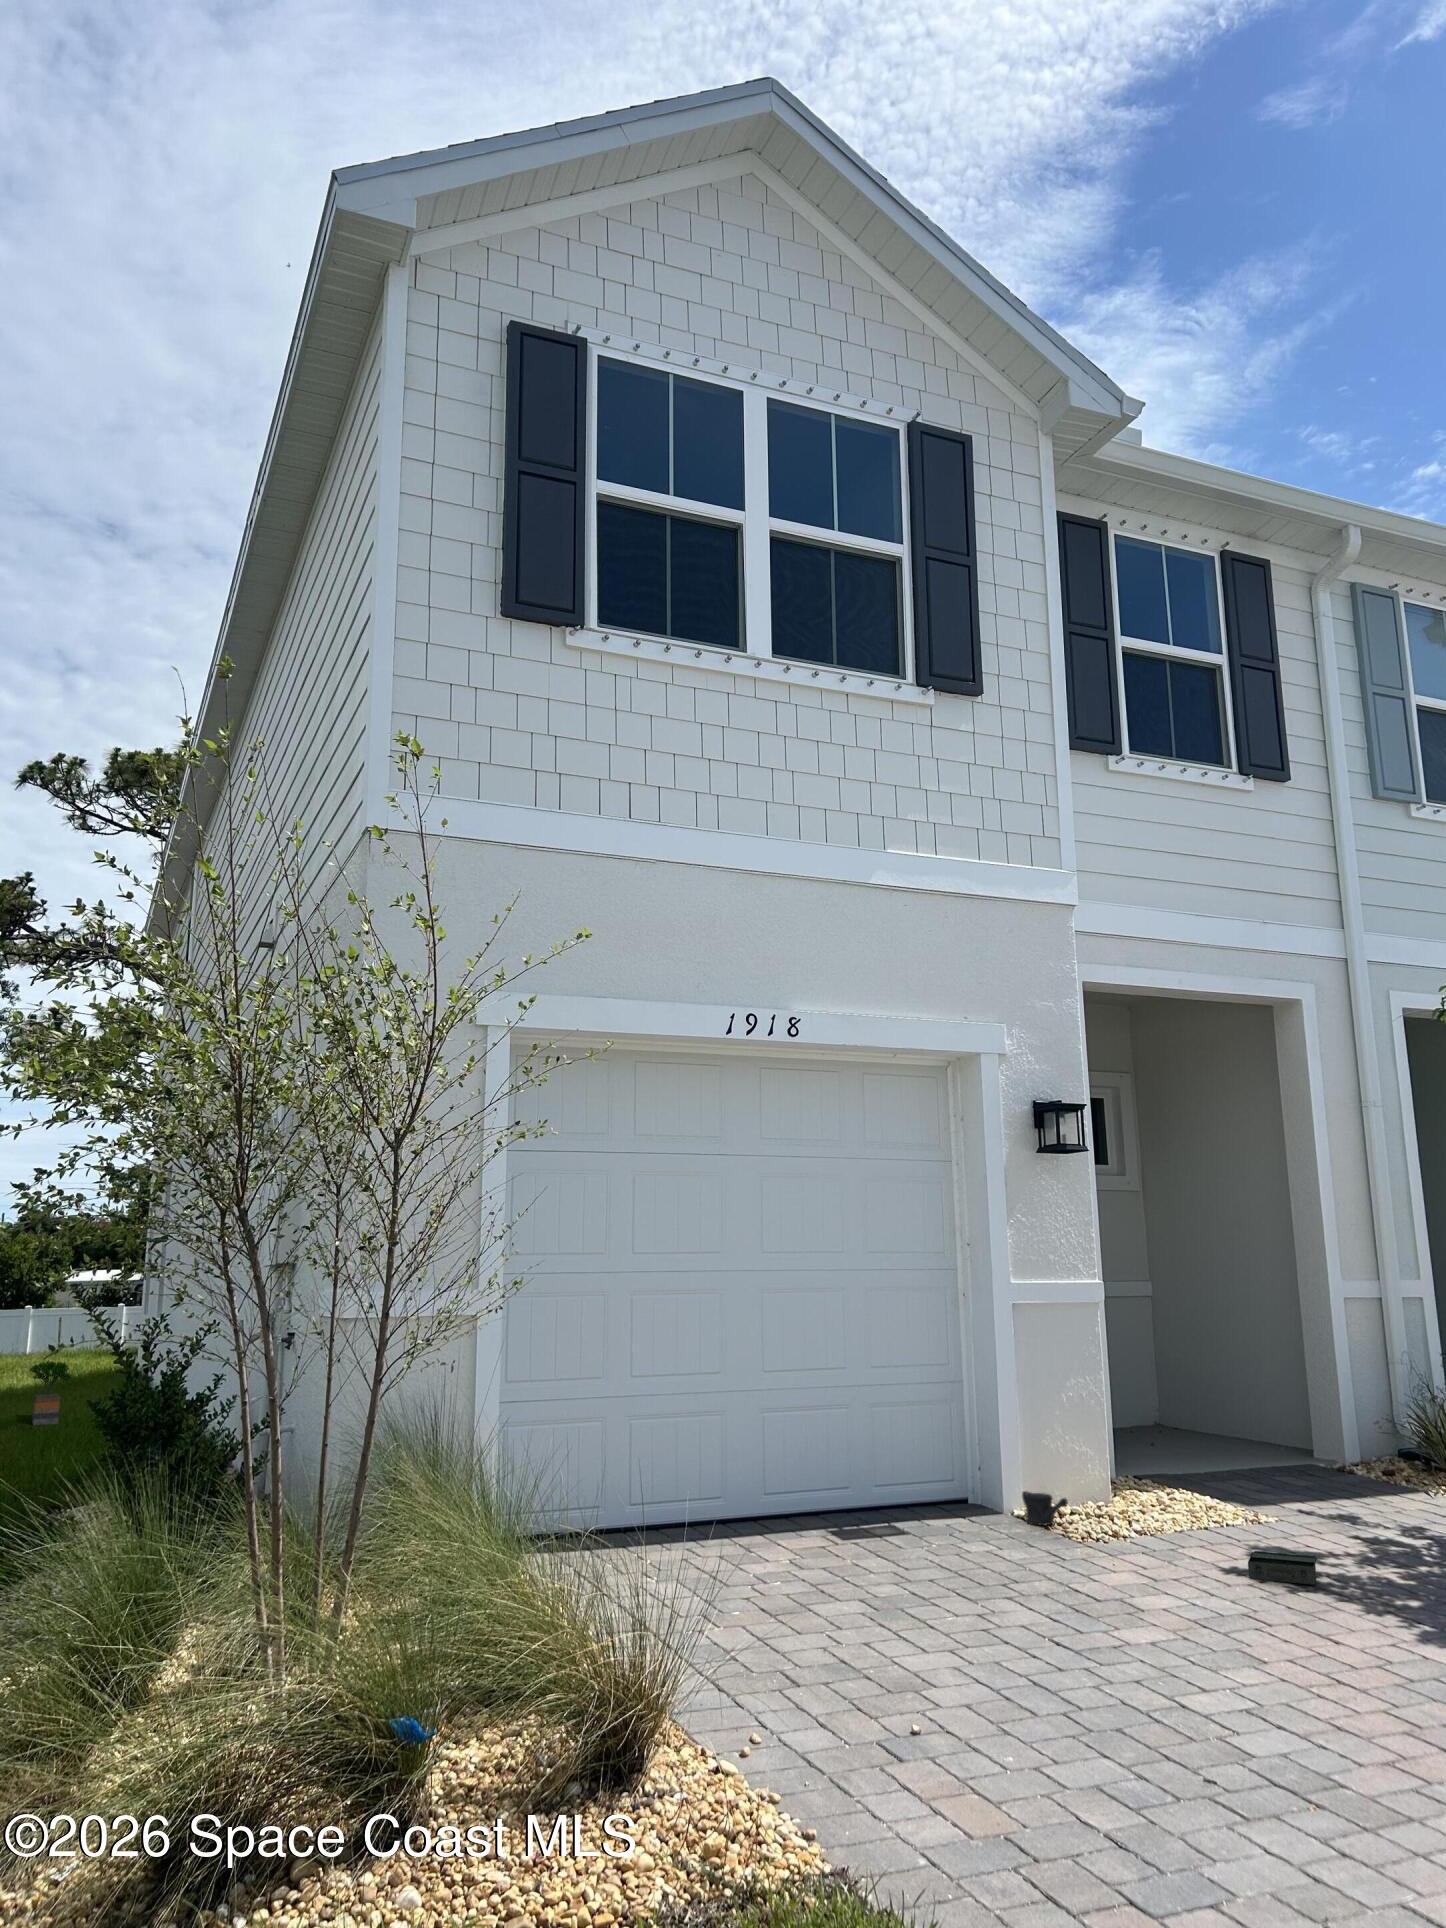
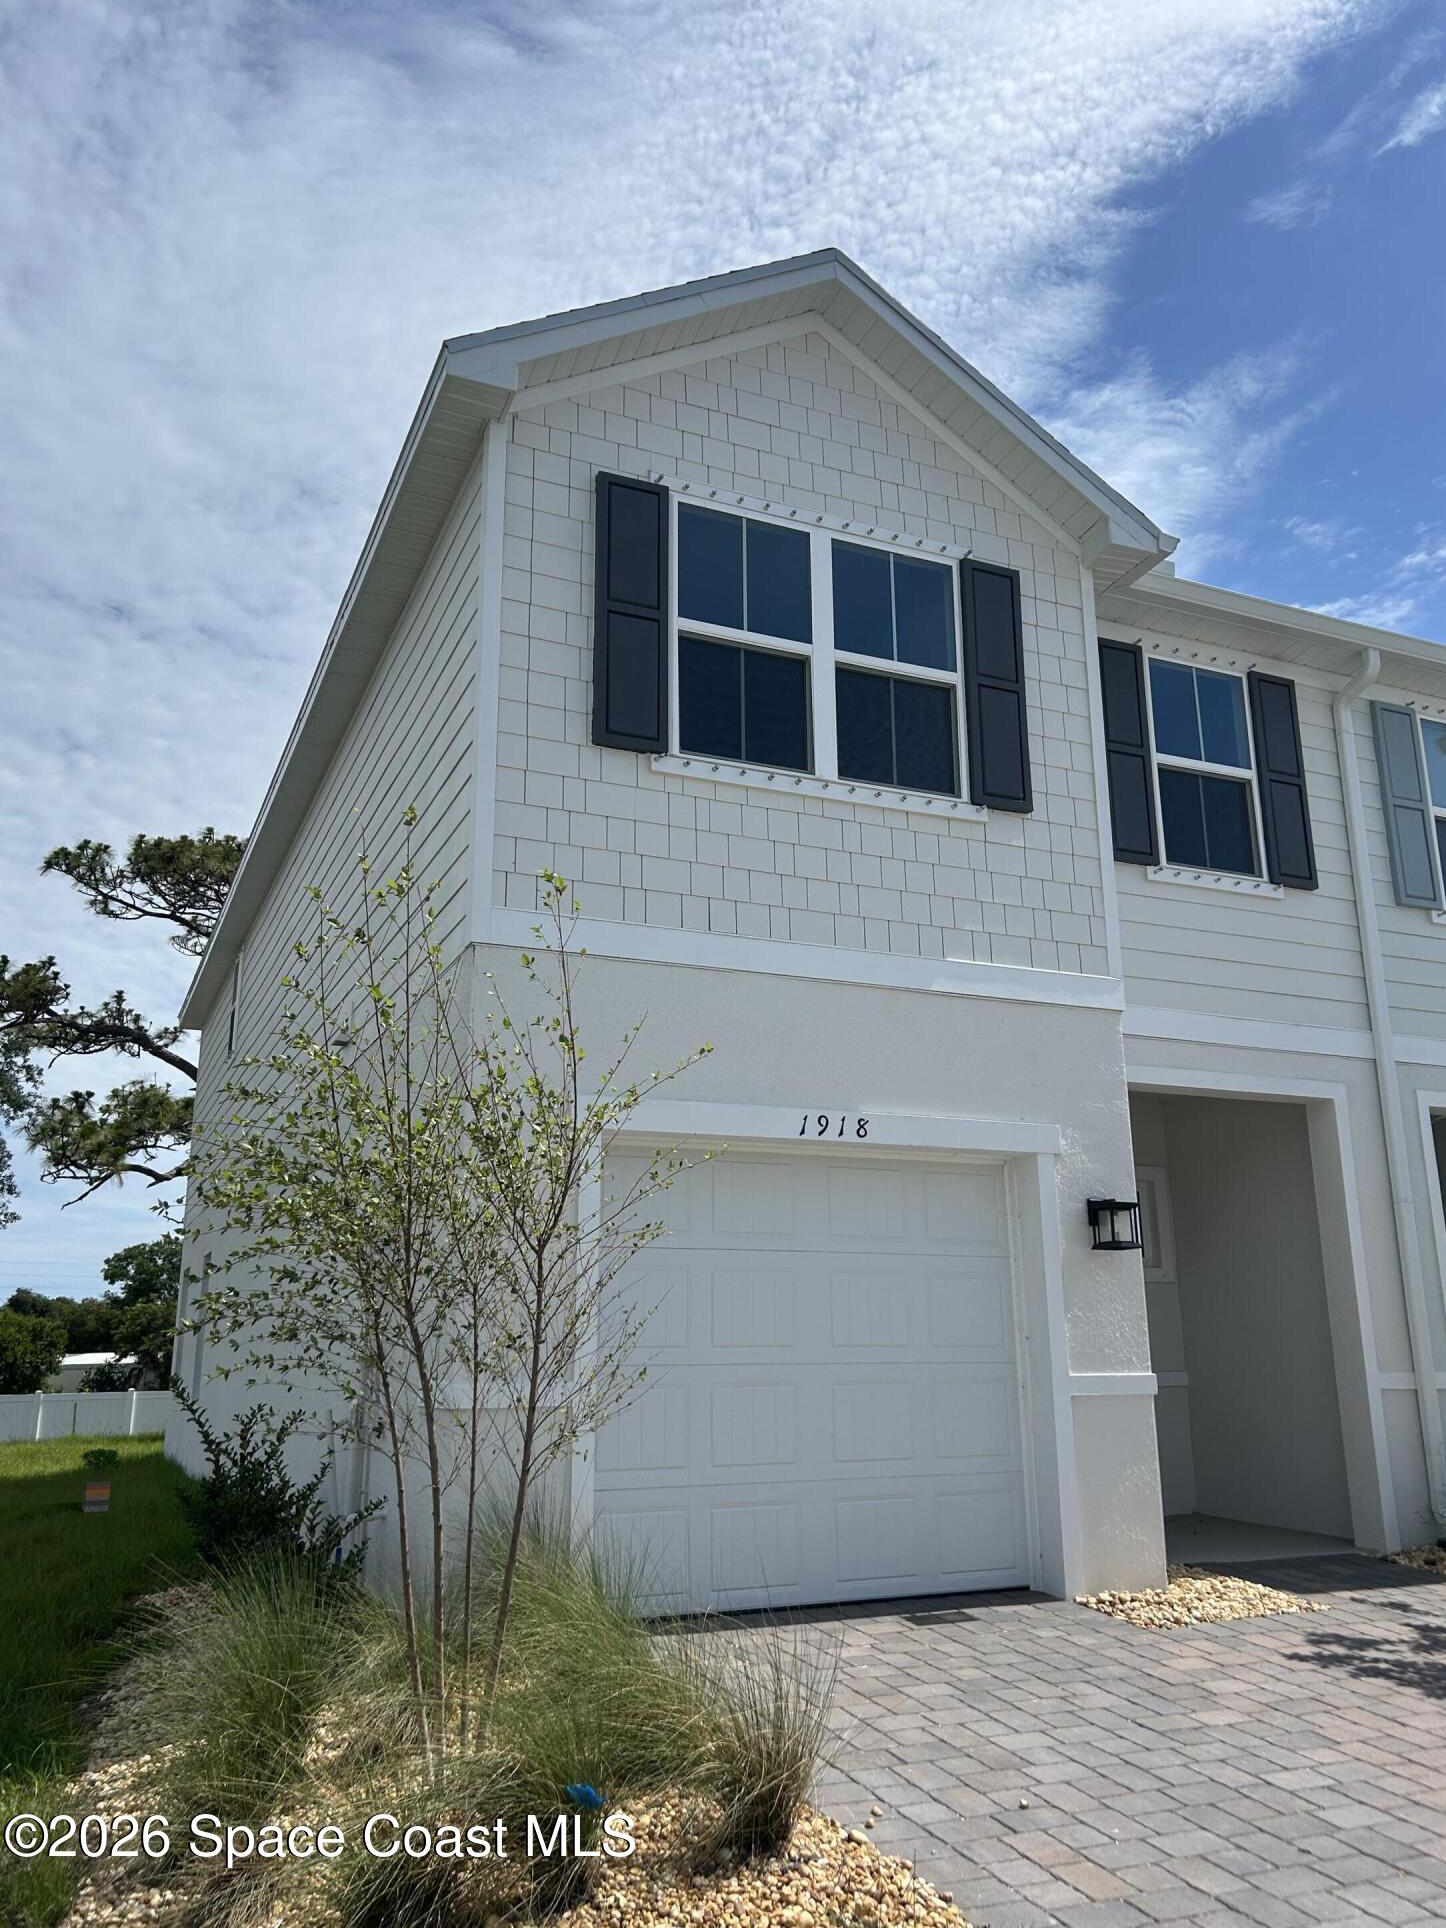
watering can: present [1022,1491,1068,1526] -> none [1083,1578,1129,1612]
toolbox: present [1248,1551,1317,1585] -> none [1309,1637,1374,1669]

